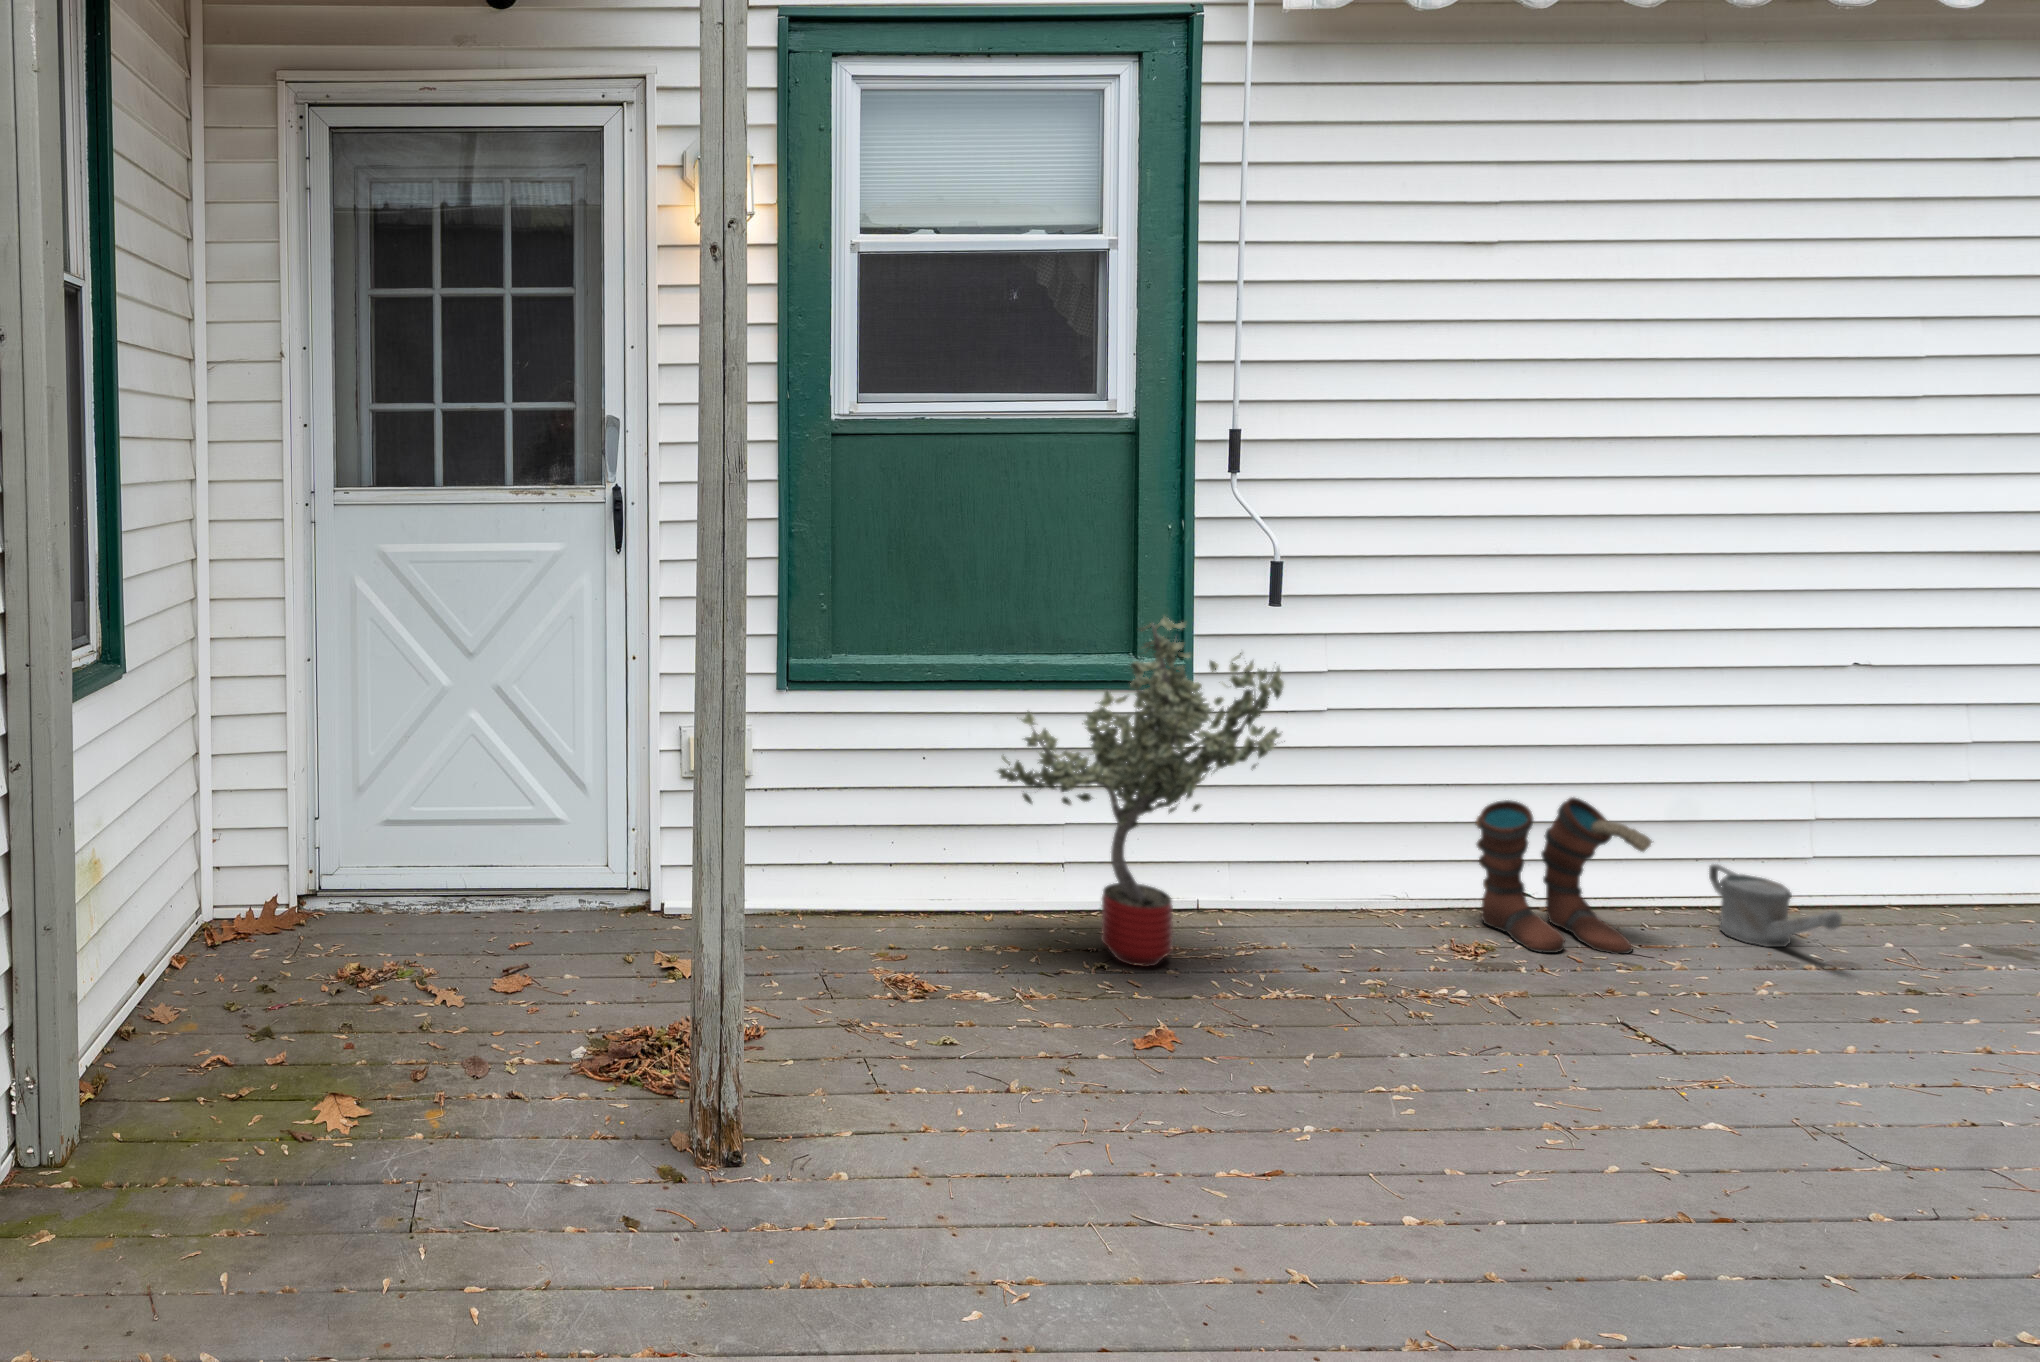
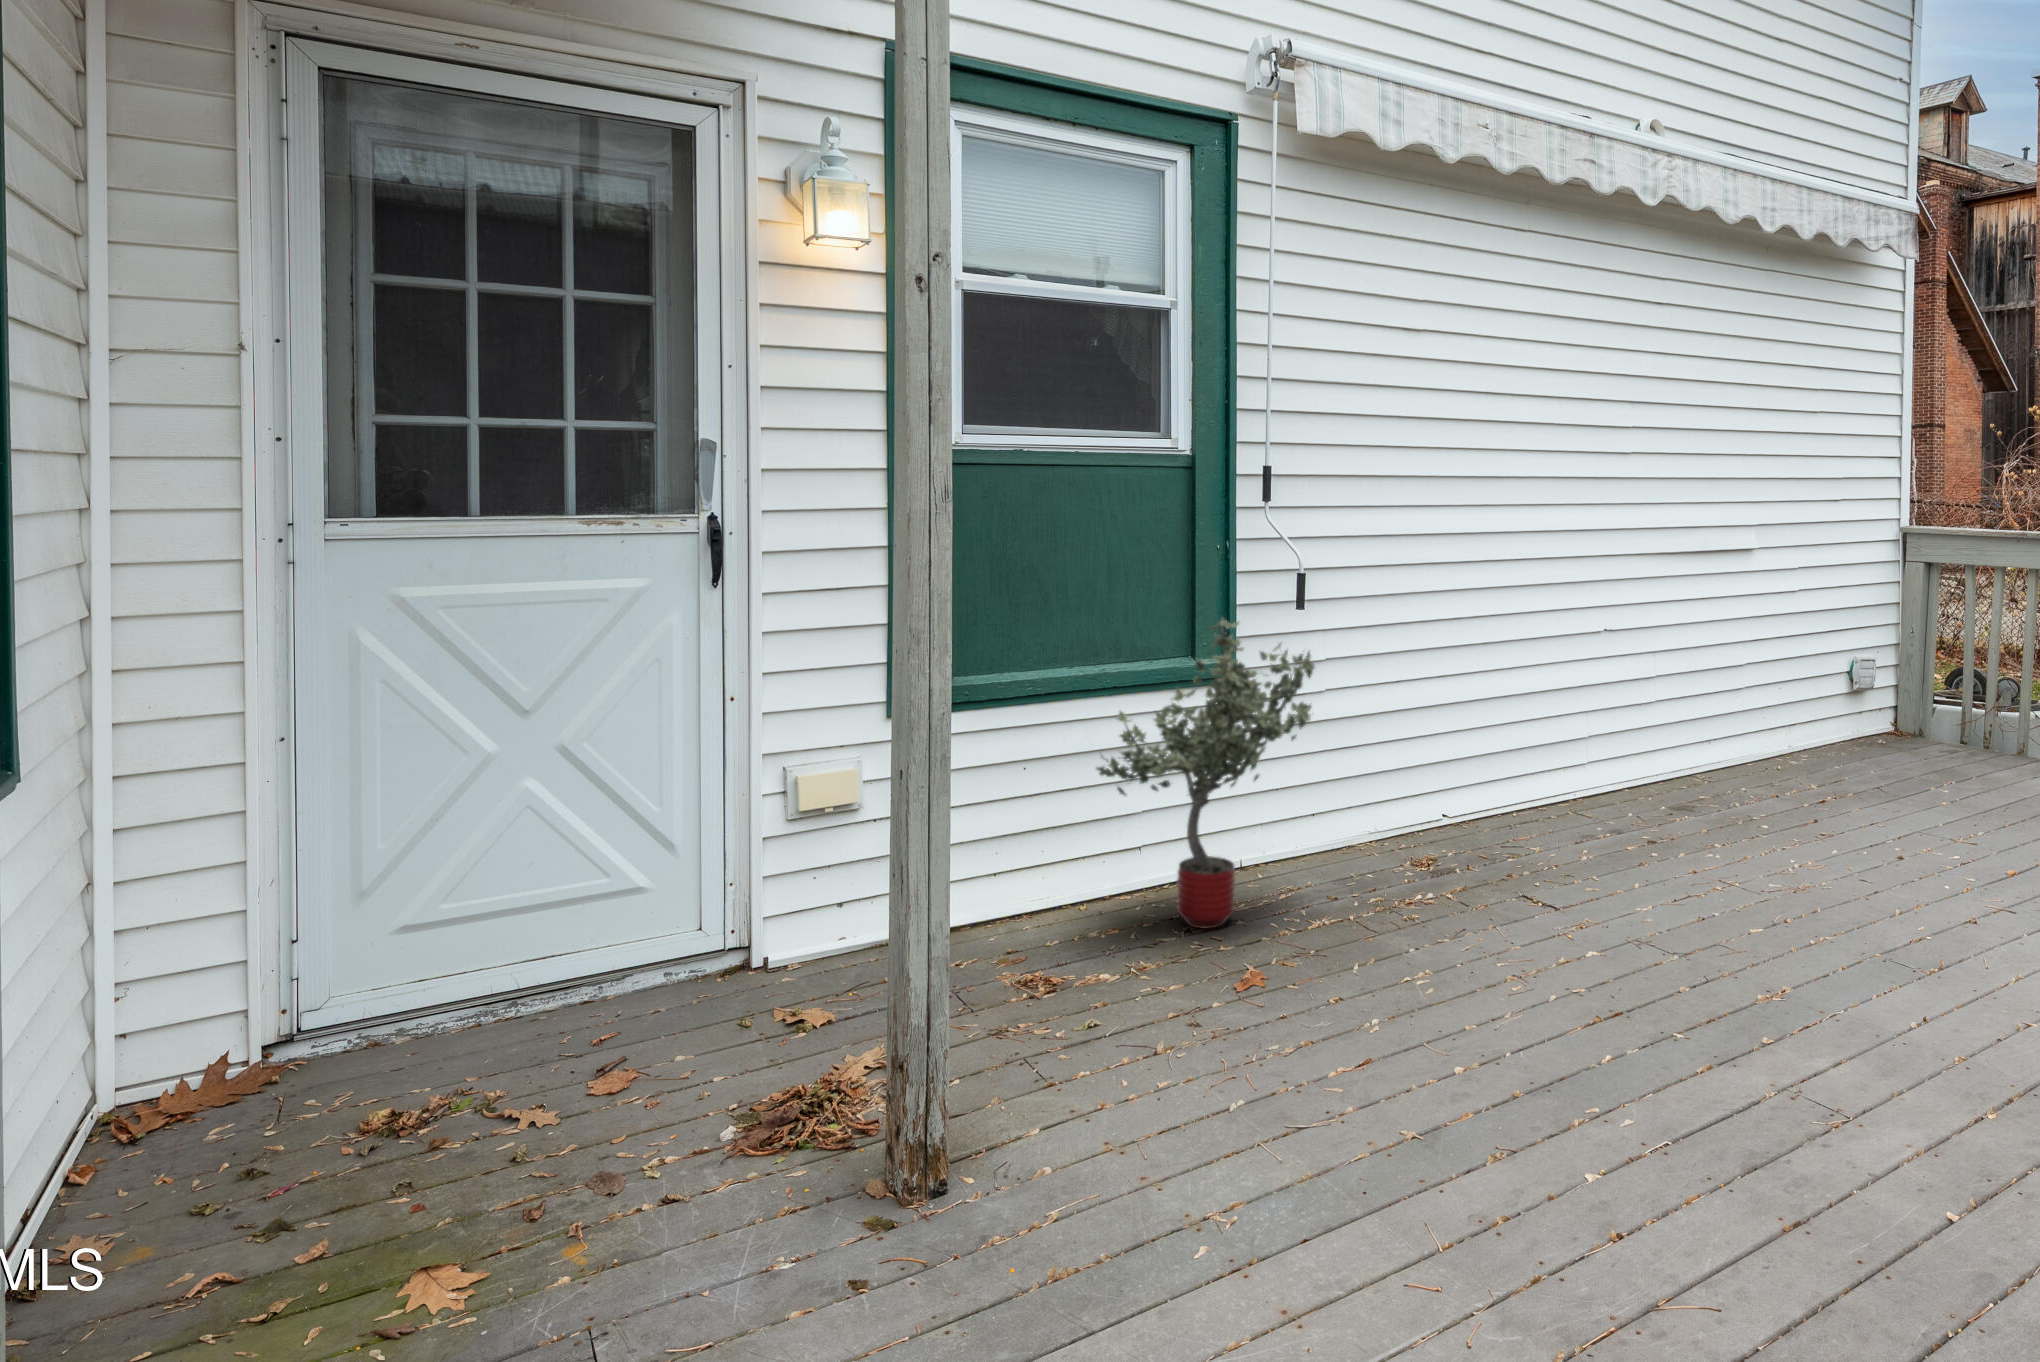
boots: present [1475,797,1652,954] -> none [1416,740,1523,861]
watering can: present [1709,864,1842,947] -> none [1543,779,1626,832]

